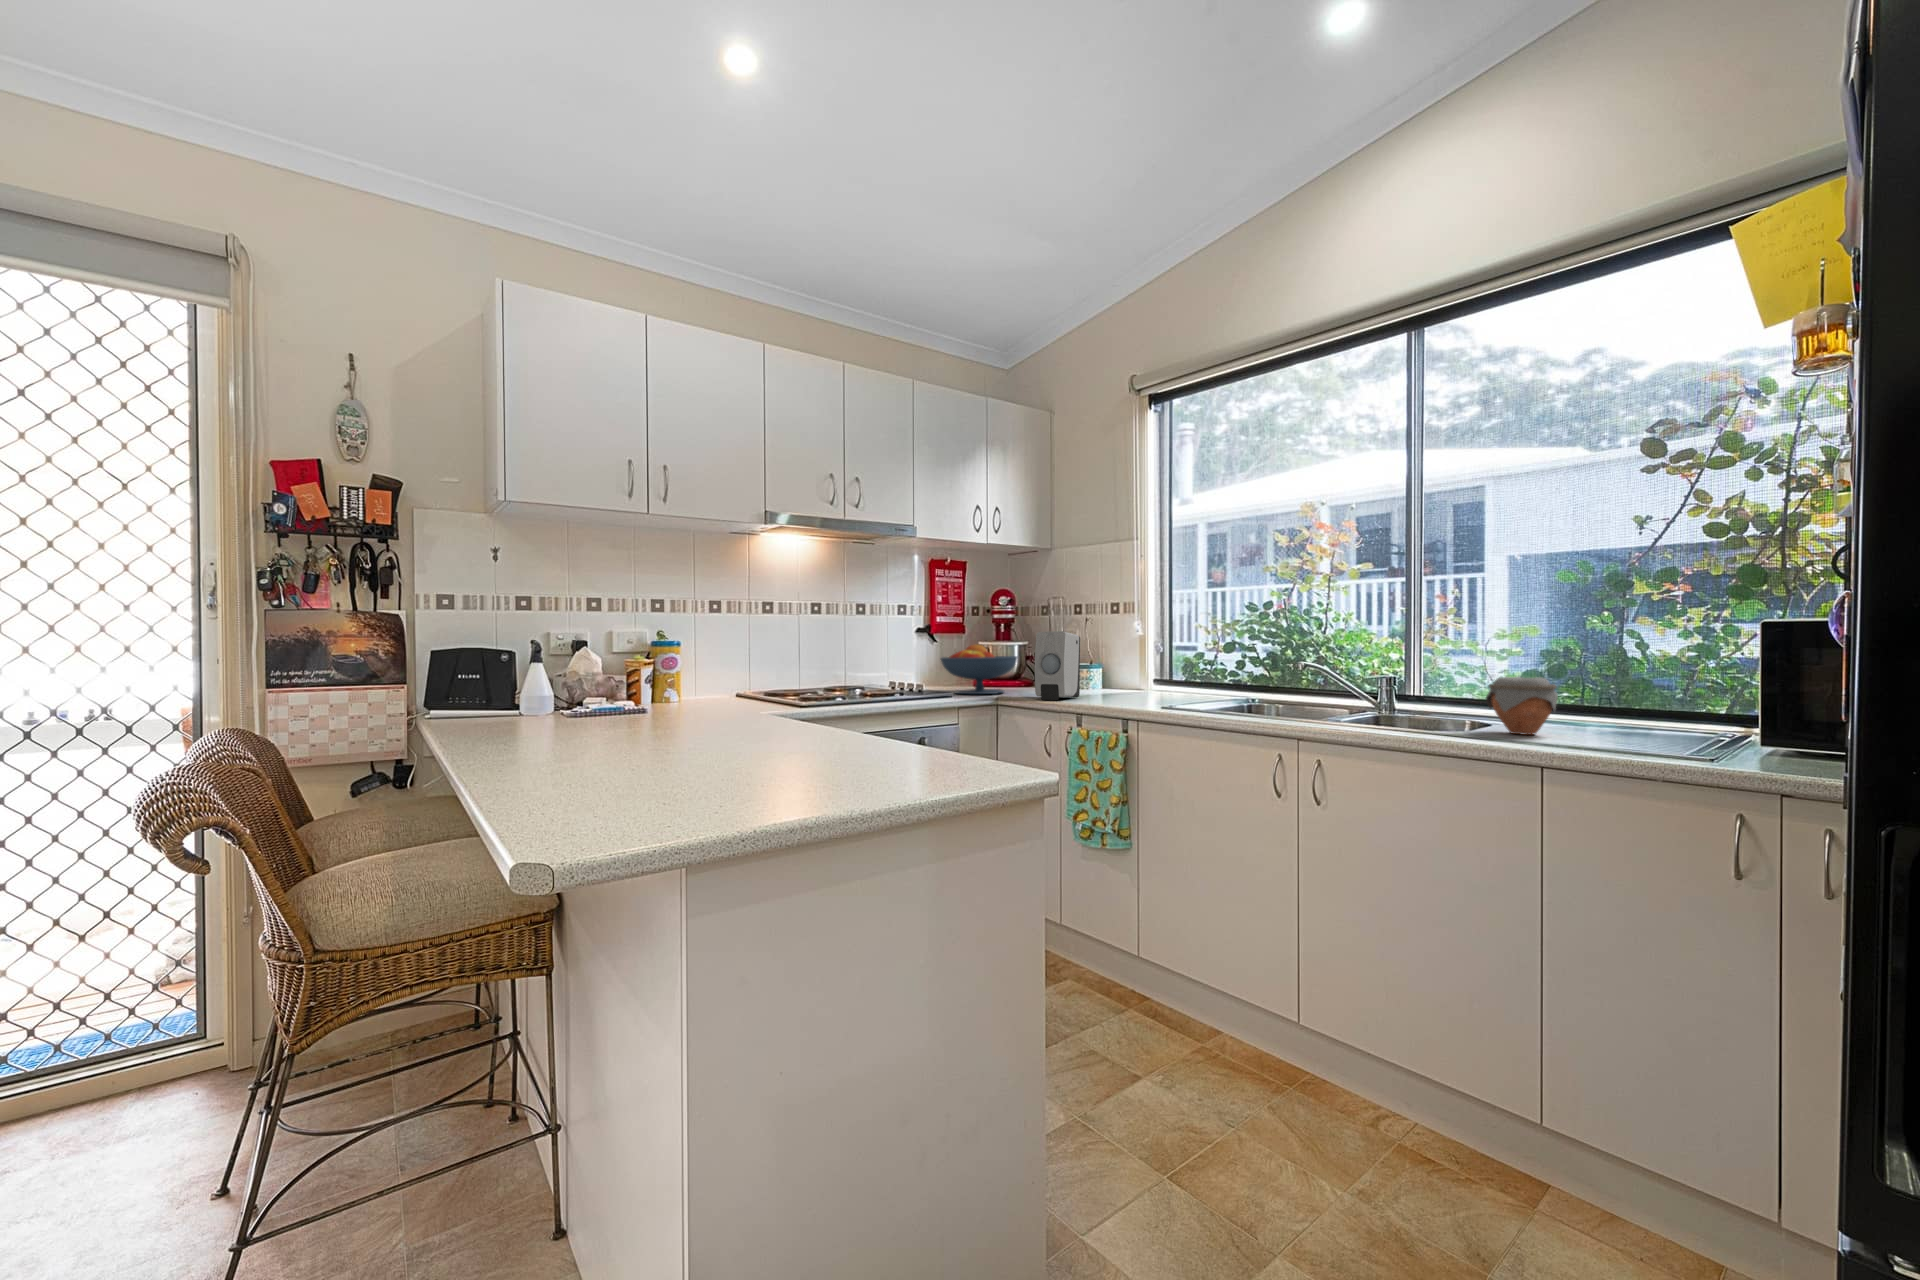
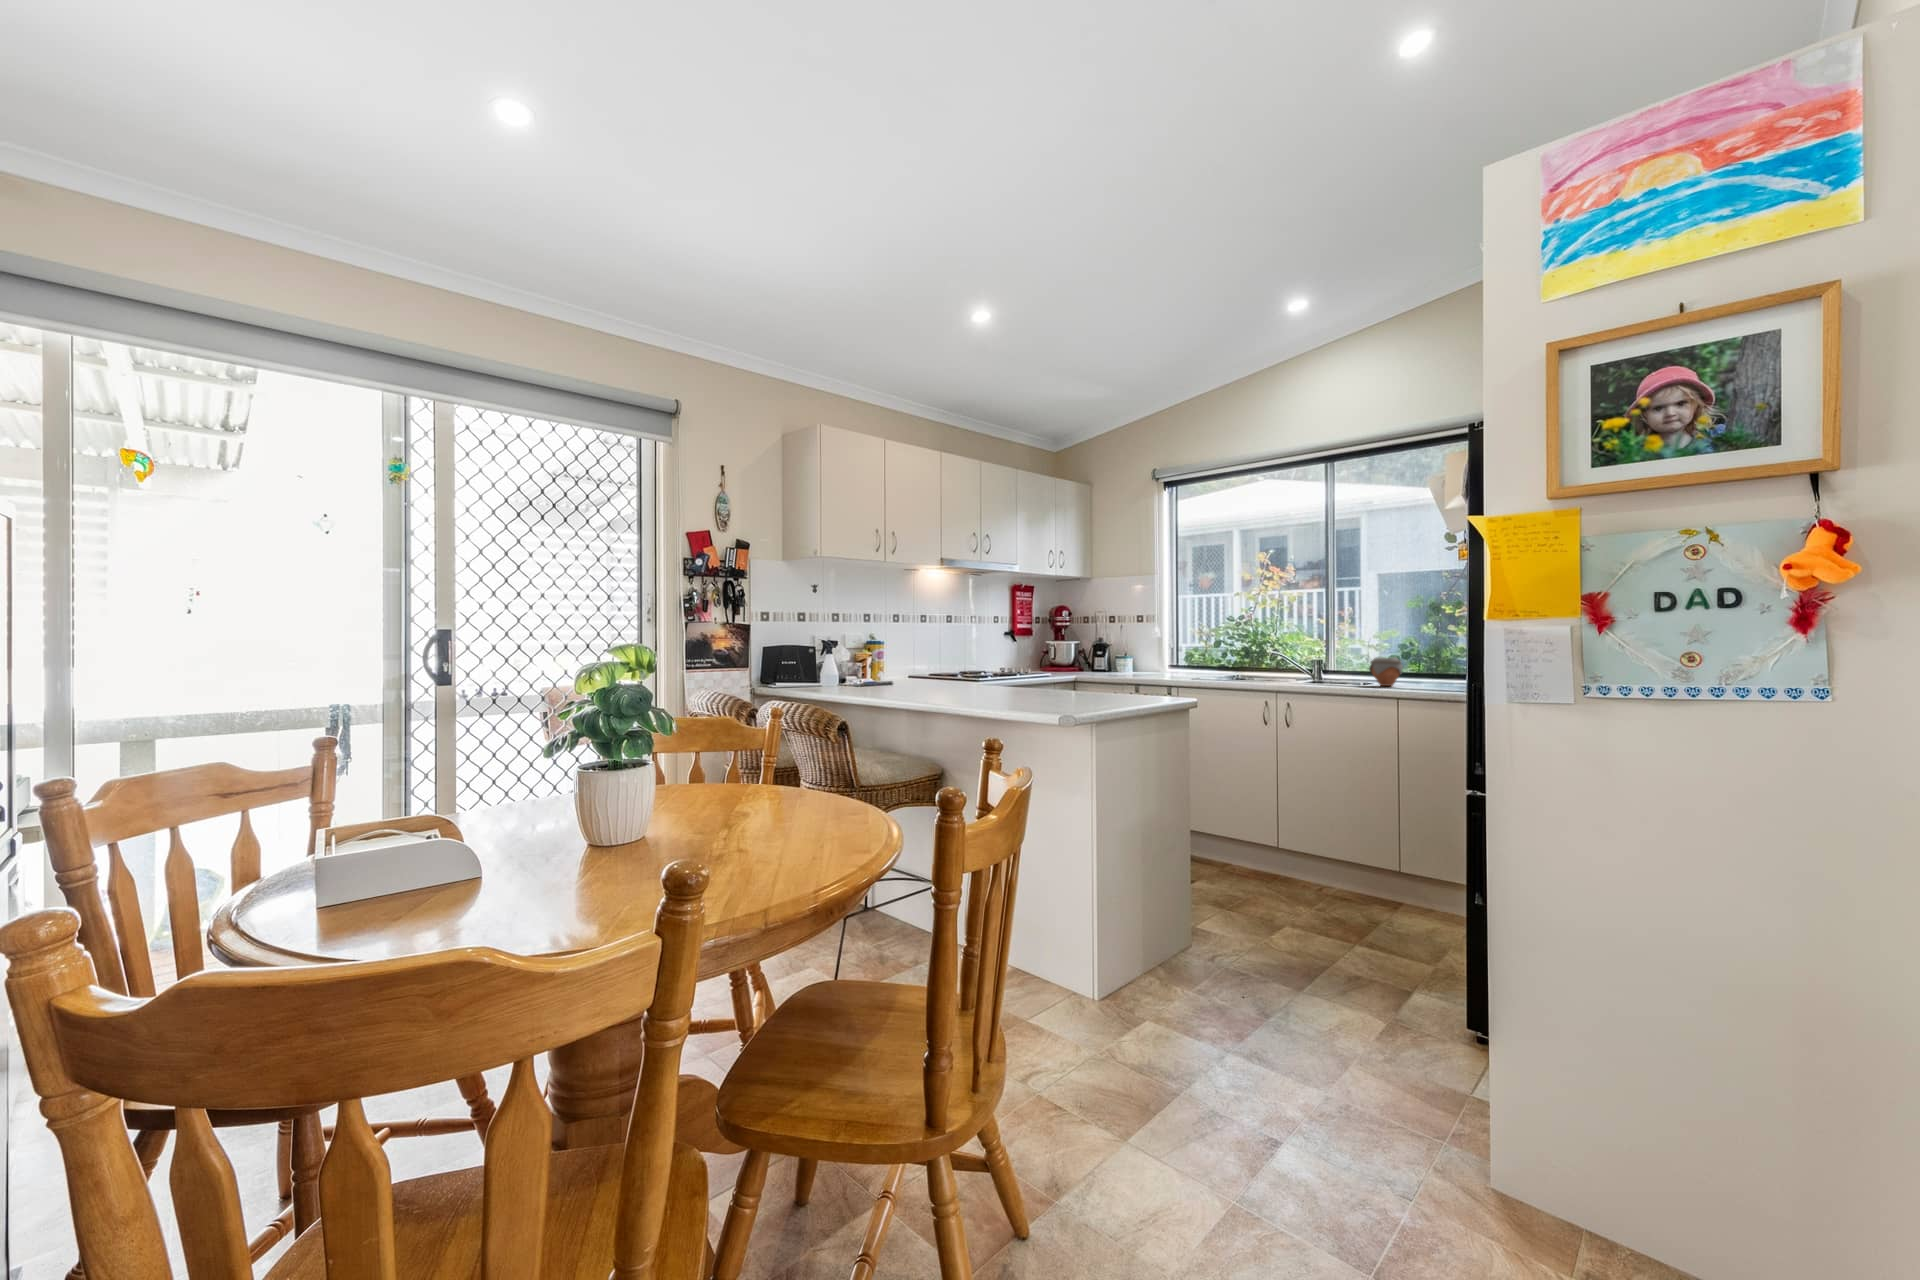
soap dispenser: present [1035,631,1080,700] -> none [1103,634,1129,677]
fruit bowl: present [941,644,1017,694] -> none [1032,643,1084,675]

